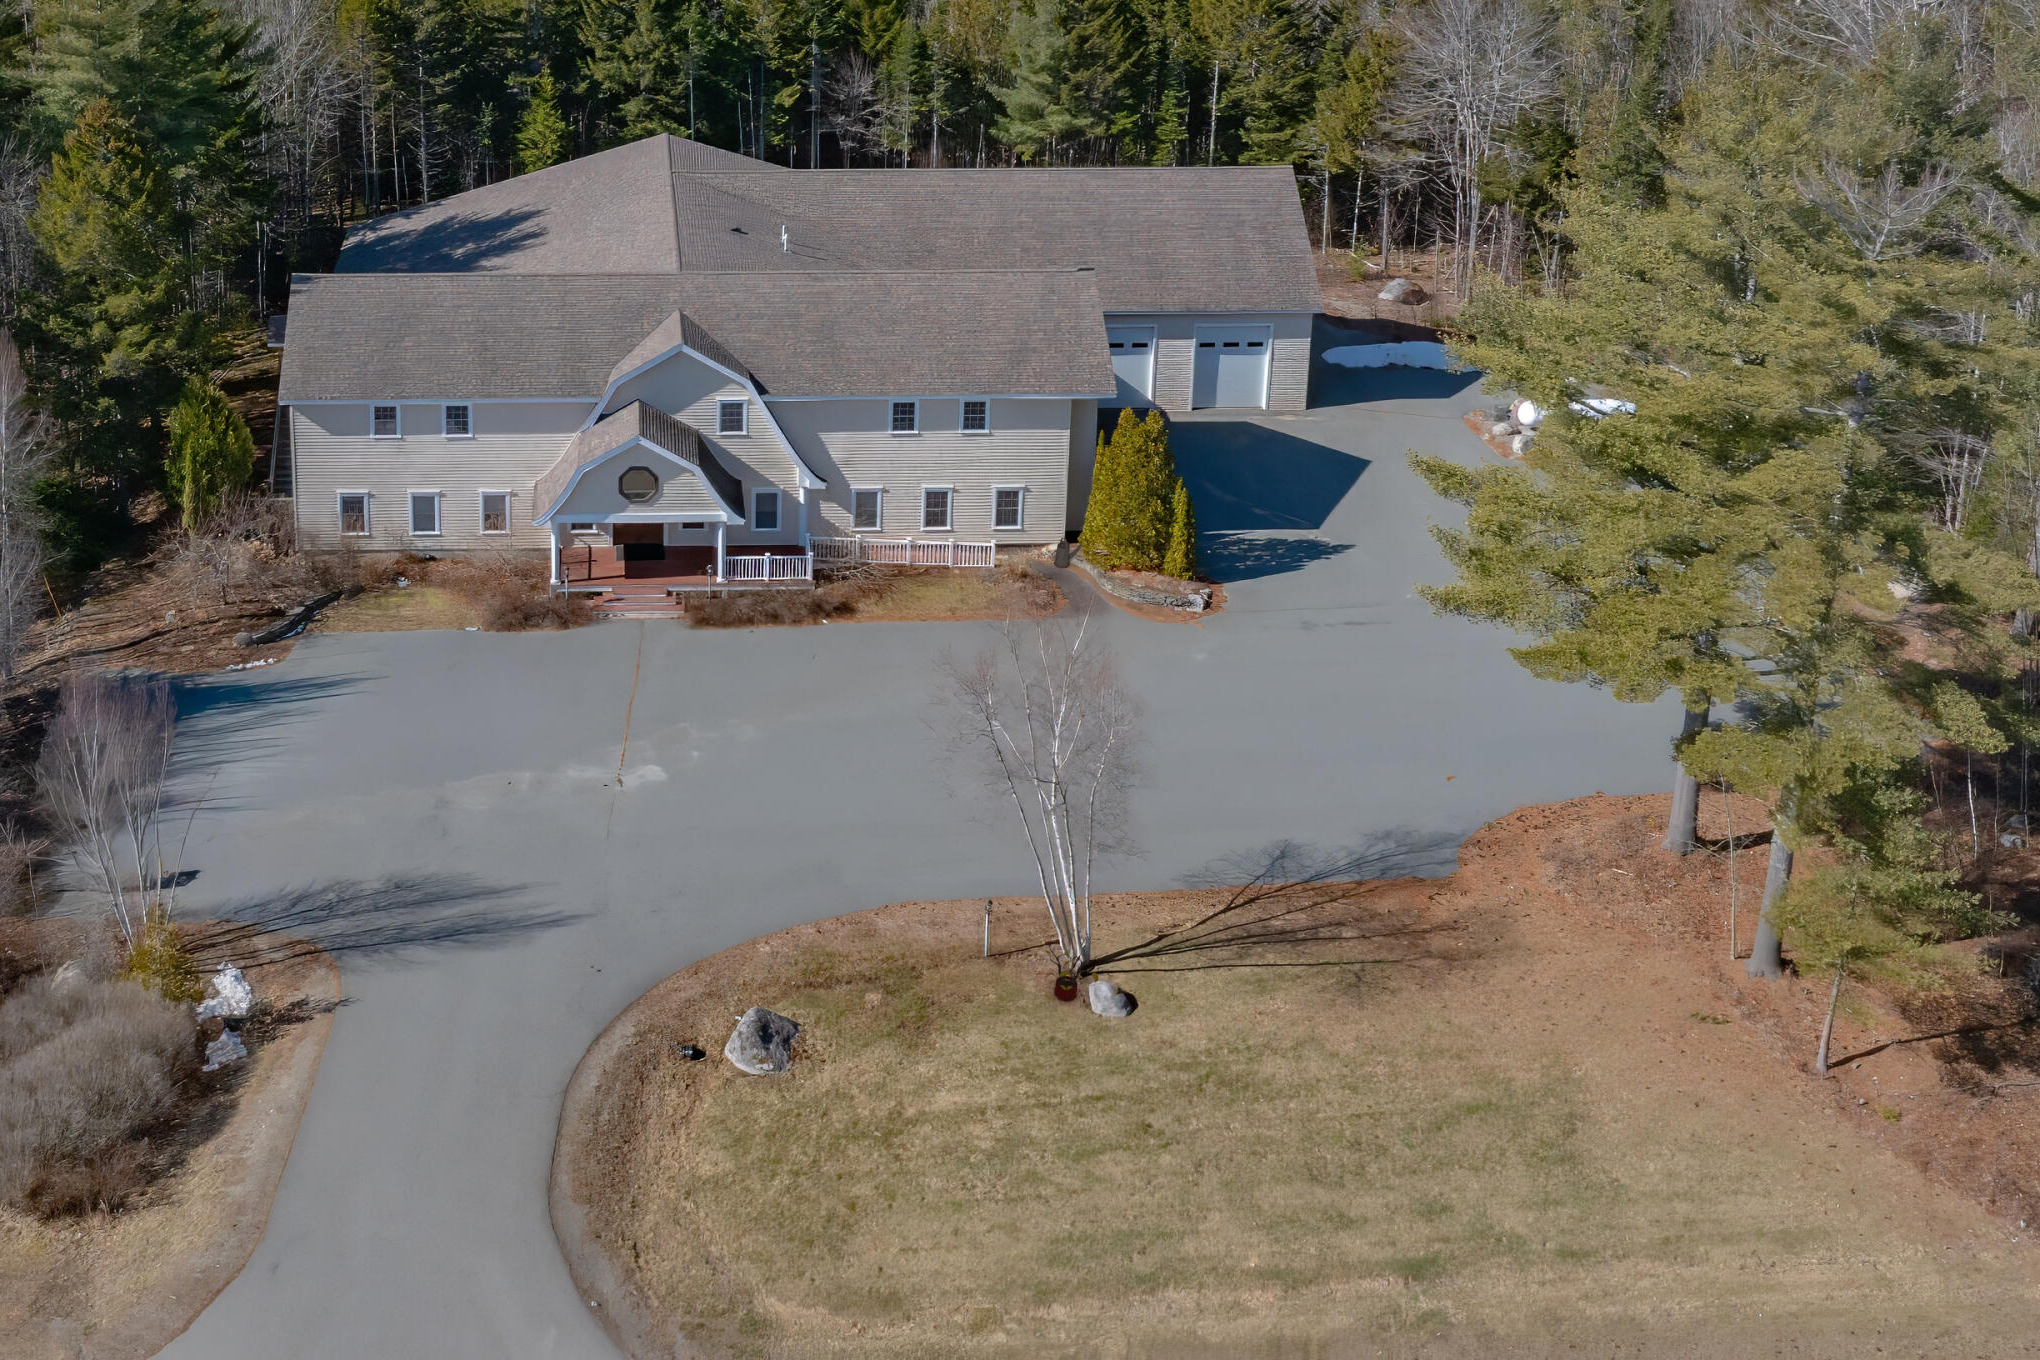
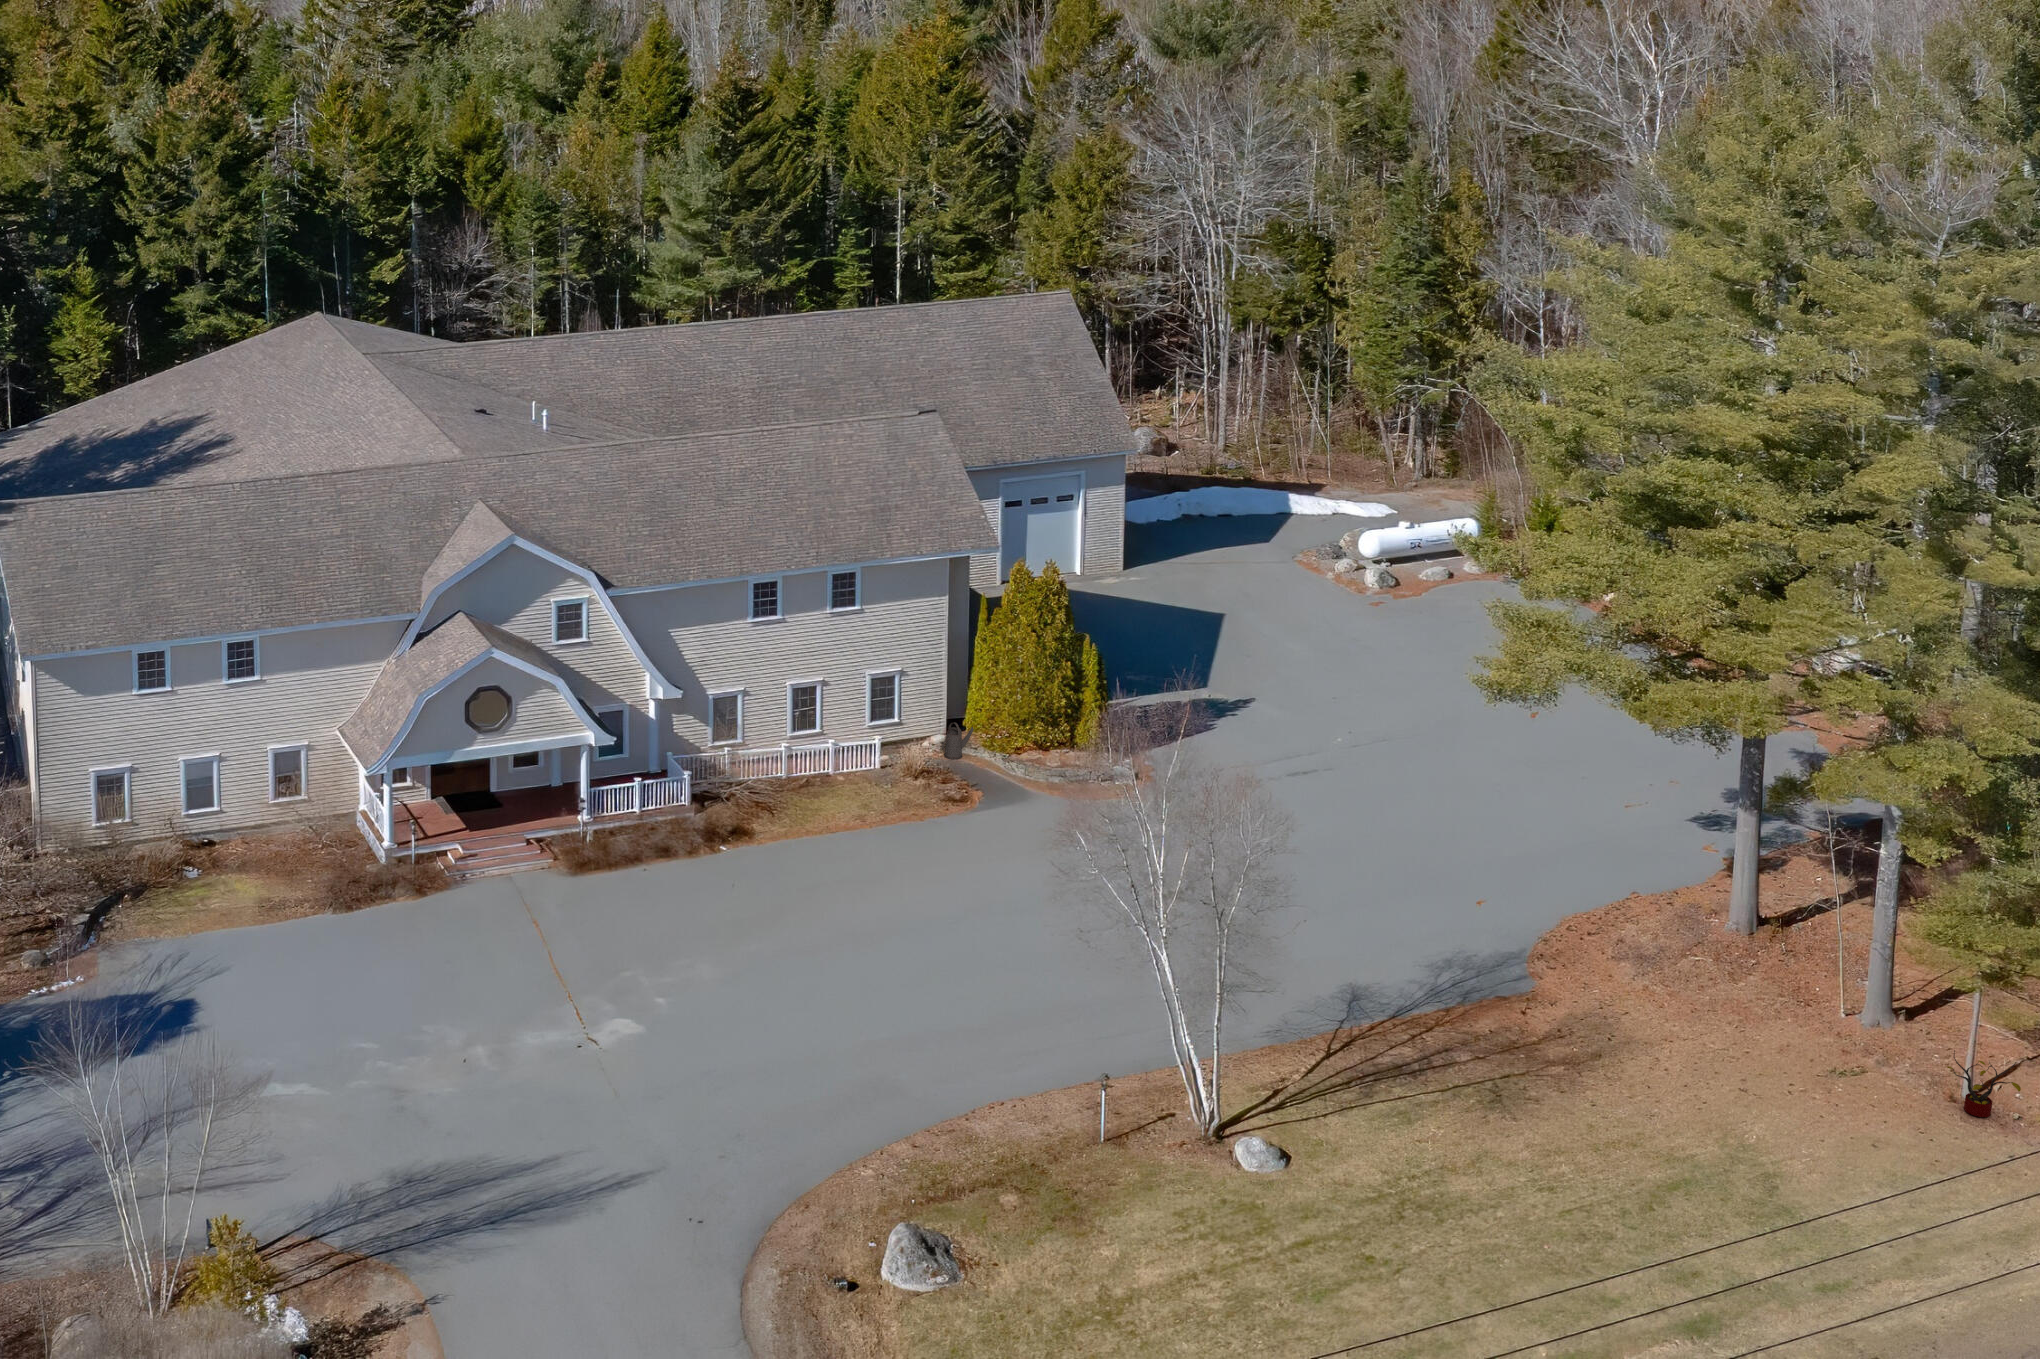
decorative plant: present [1045,942,1098,1001] -> present [1946,1051,2021,1117]

